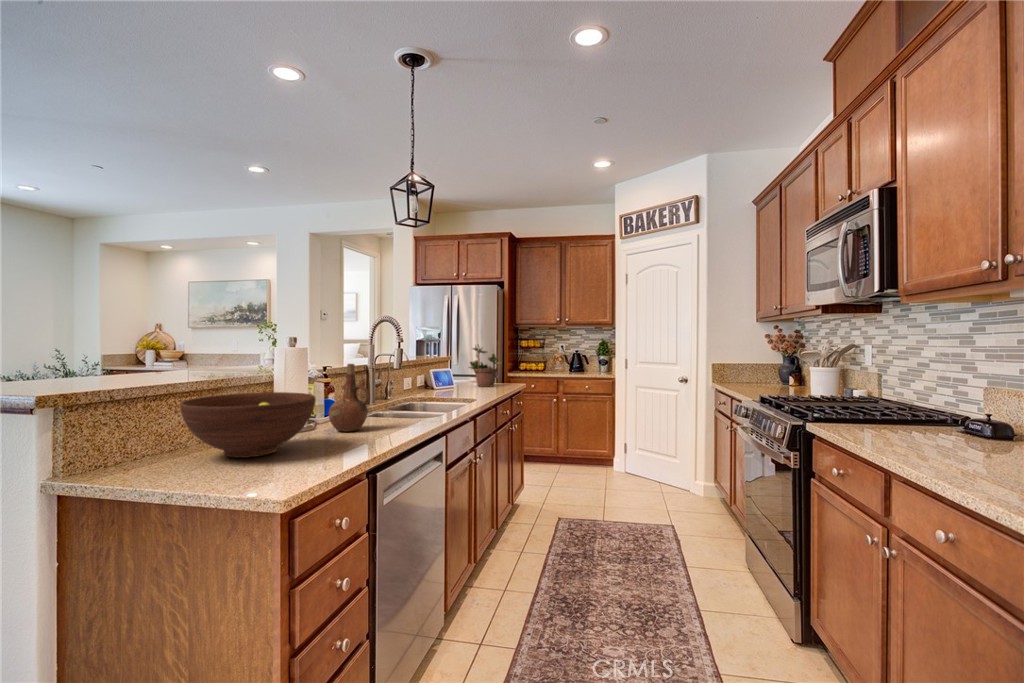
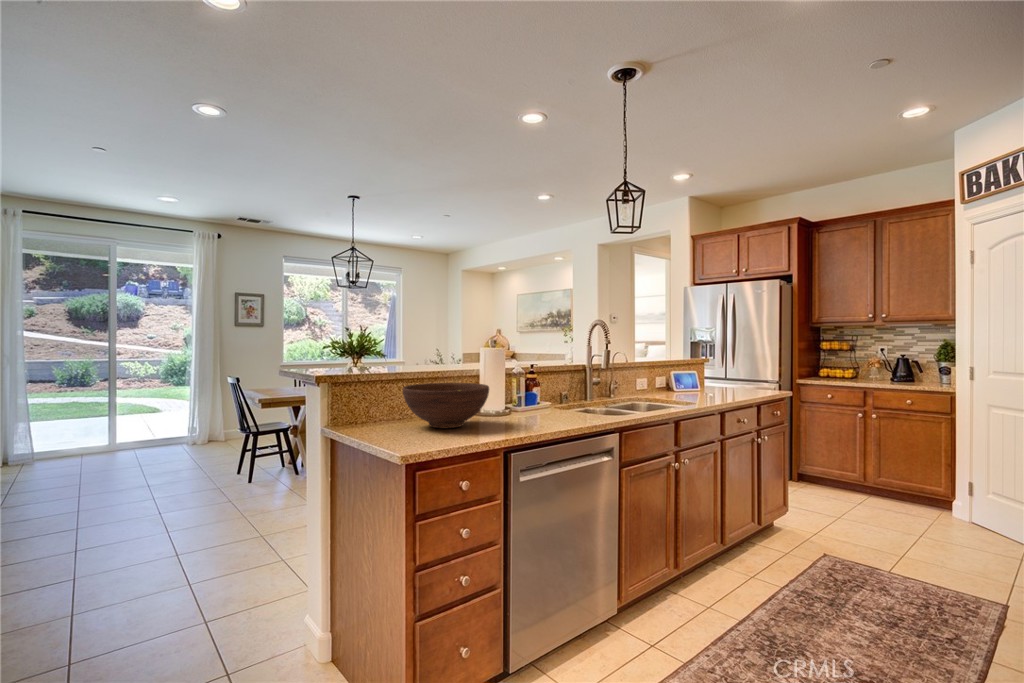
potted plant: present [469,345,501,387] -> none [717,342,757,393]
ceramic pitcher: present [329,364,370,431] -> none [518,363,550,419]

